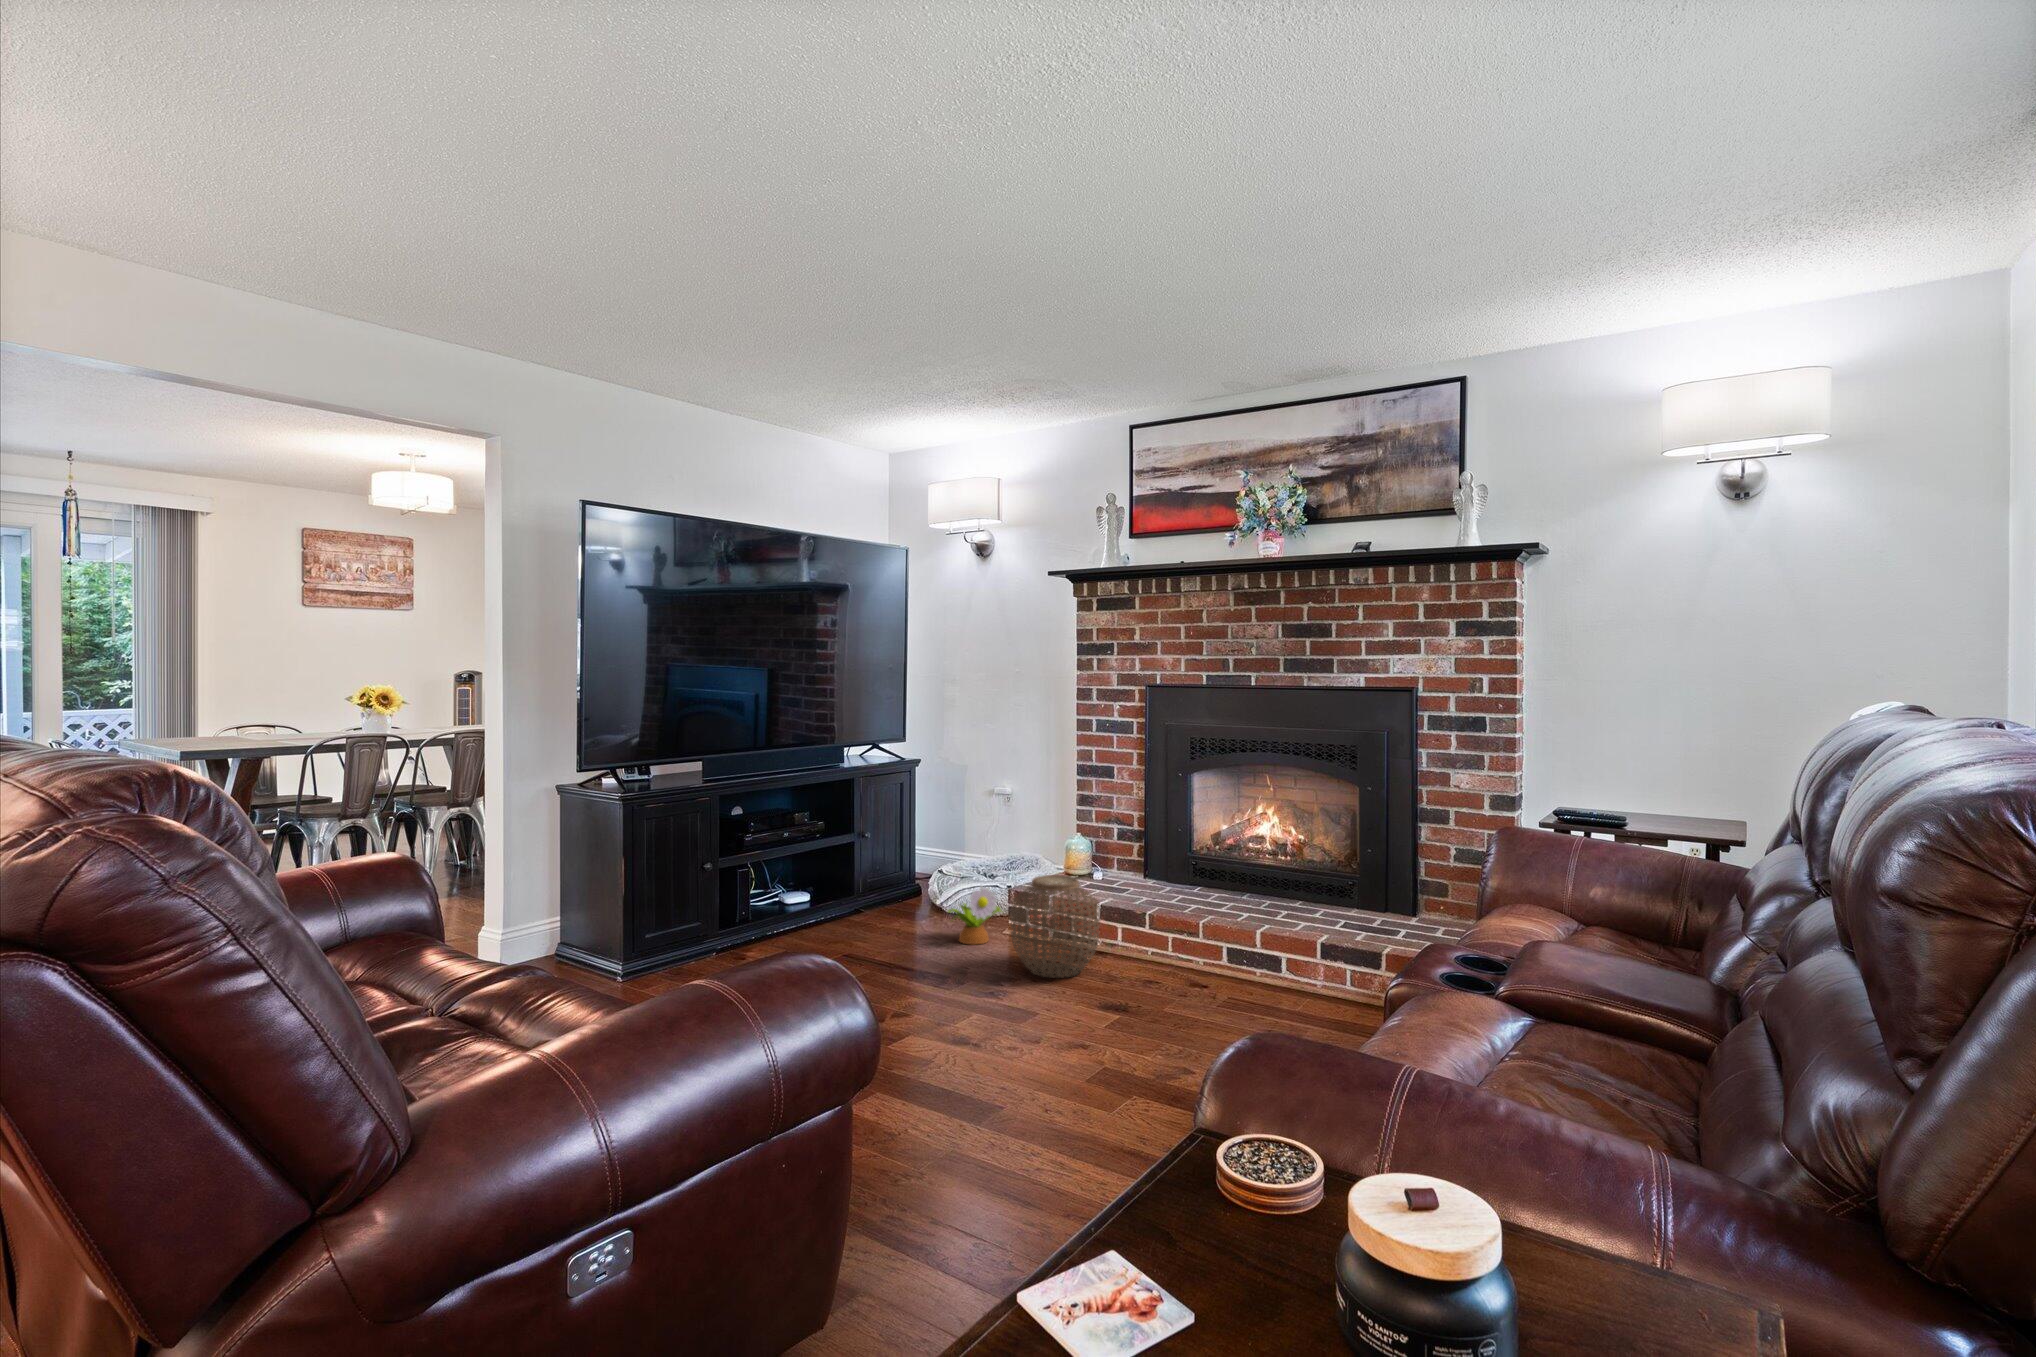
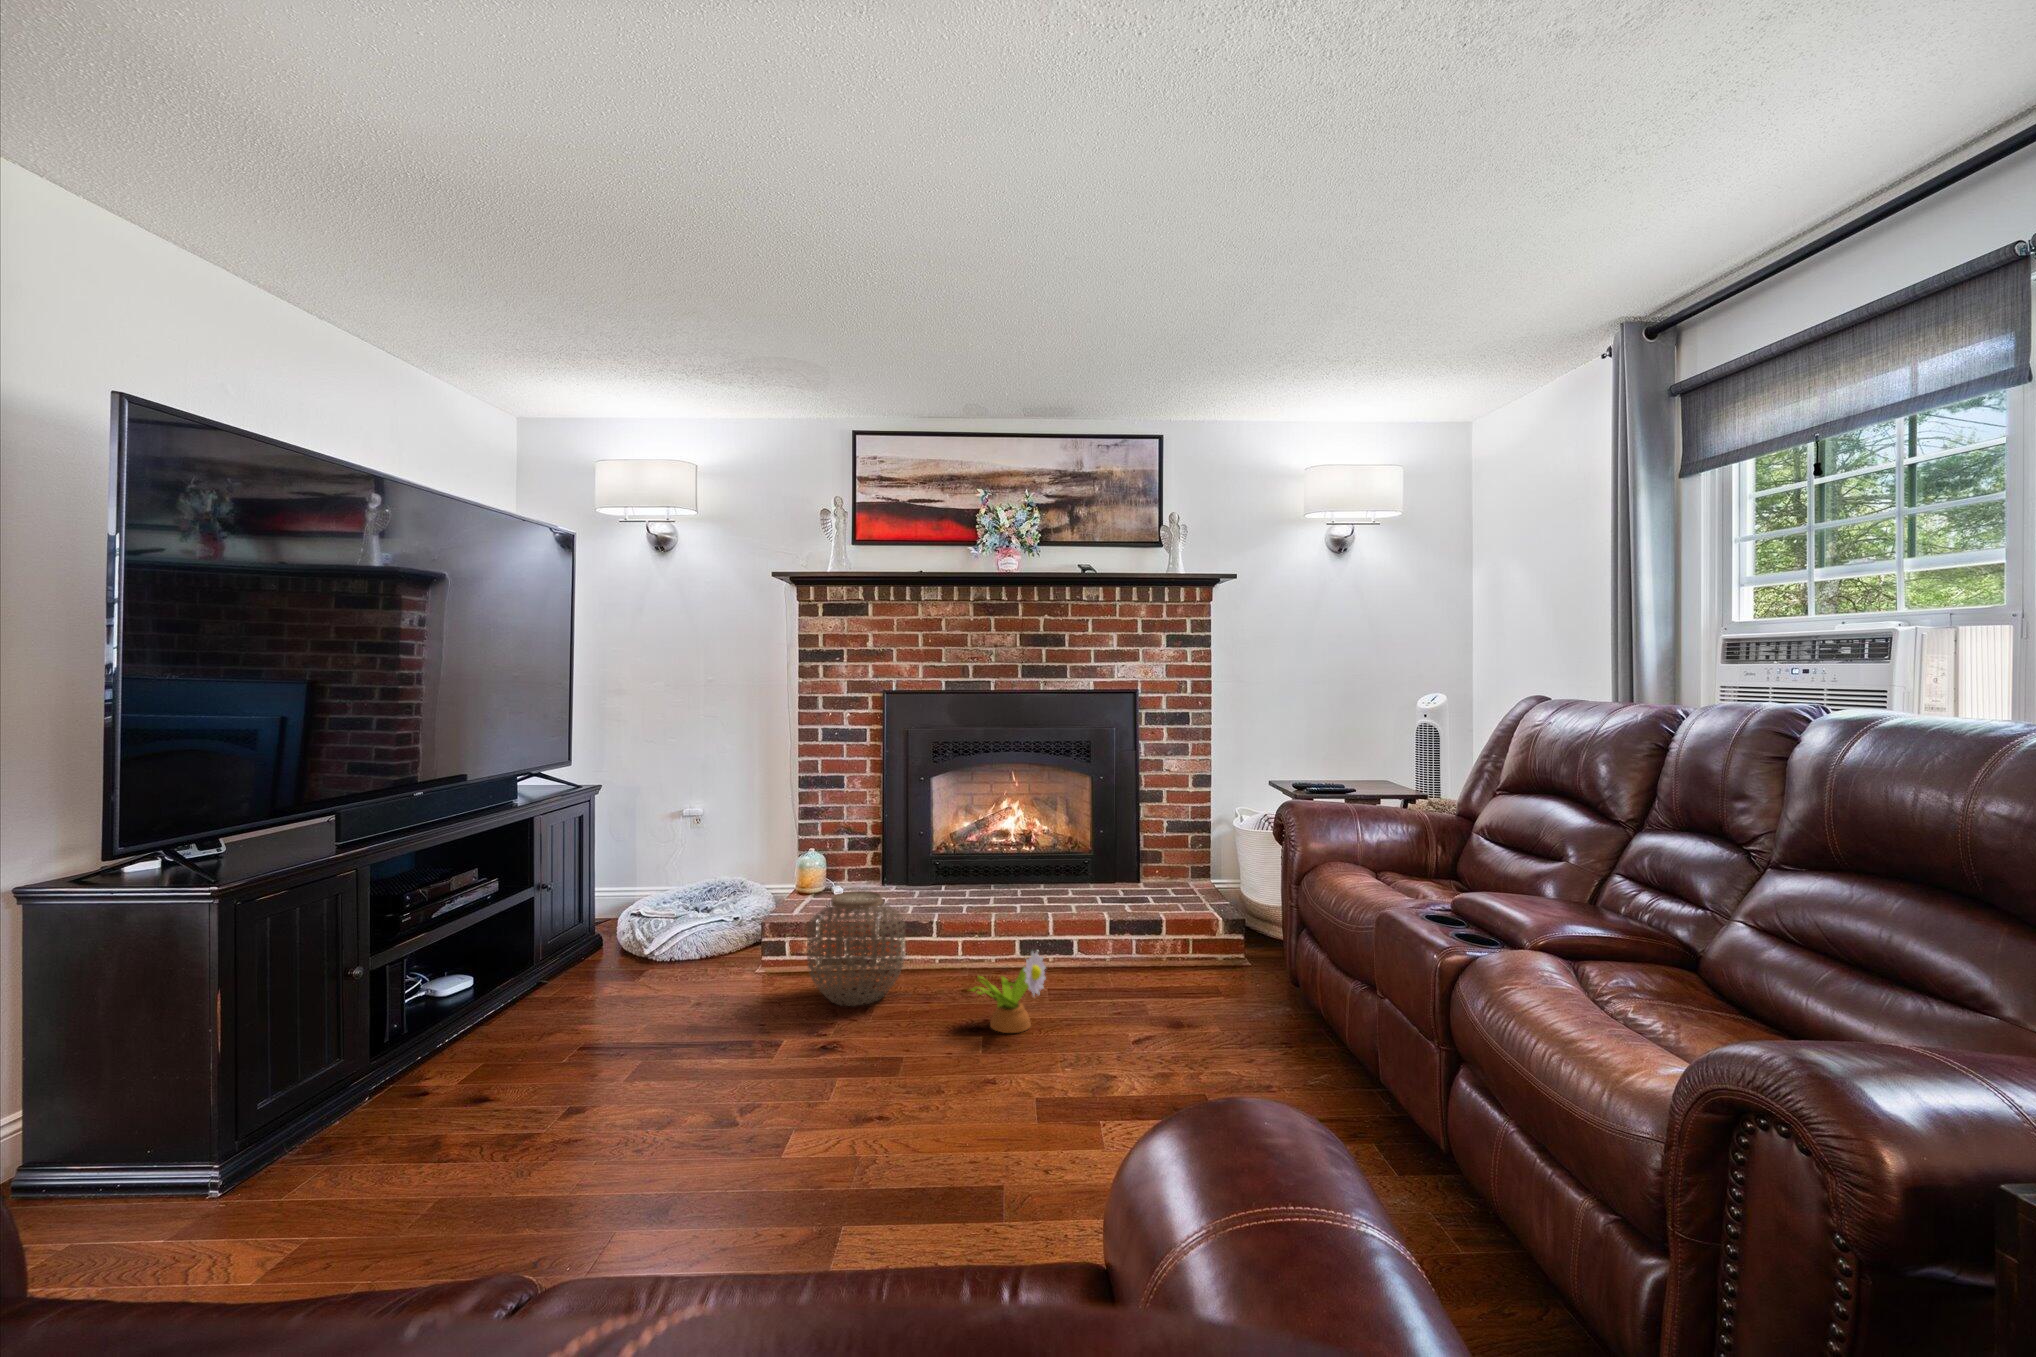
decorative plant: present [946,886,1001,945] -> present [971,952,1046,1033]

